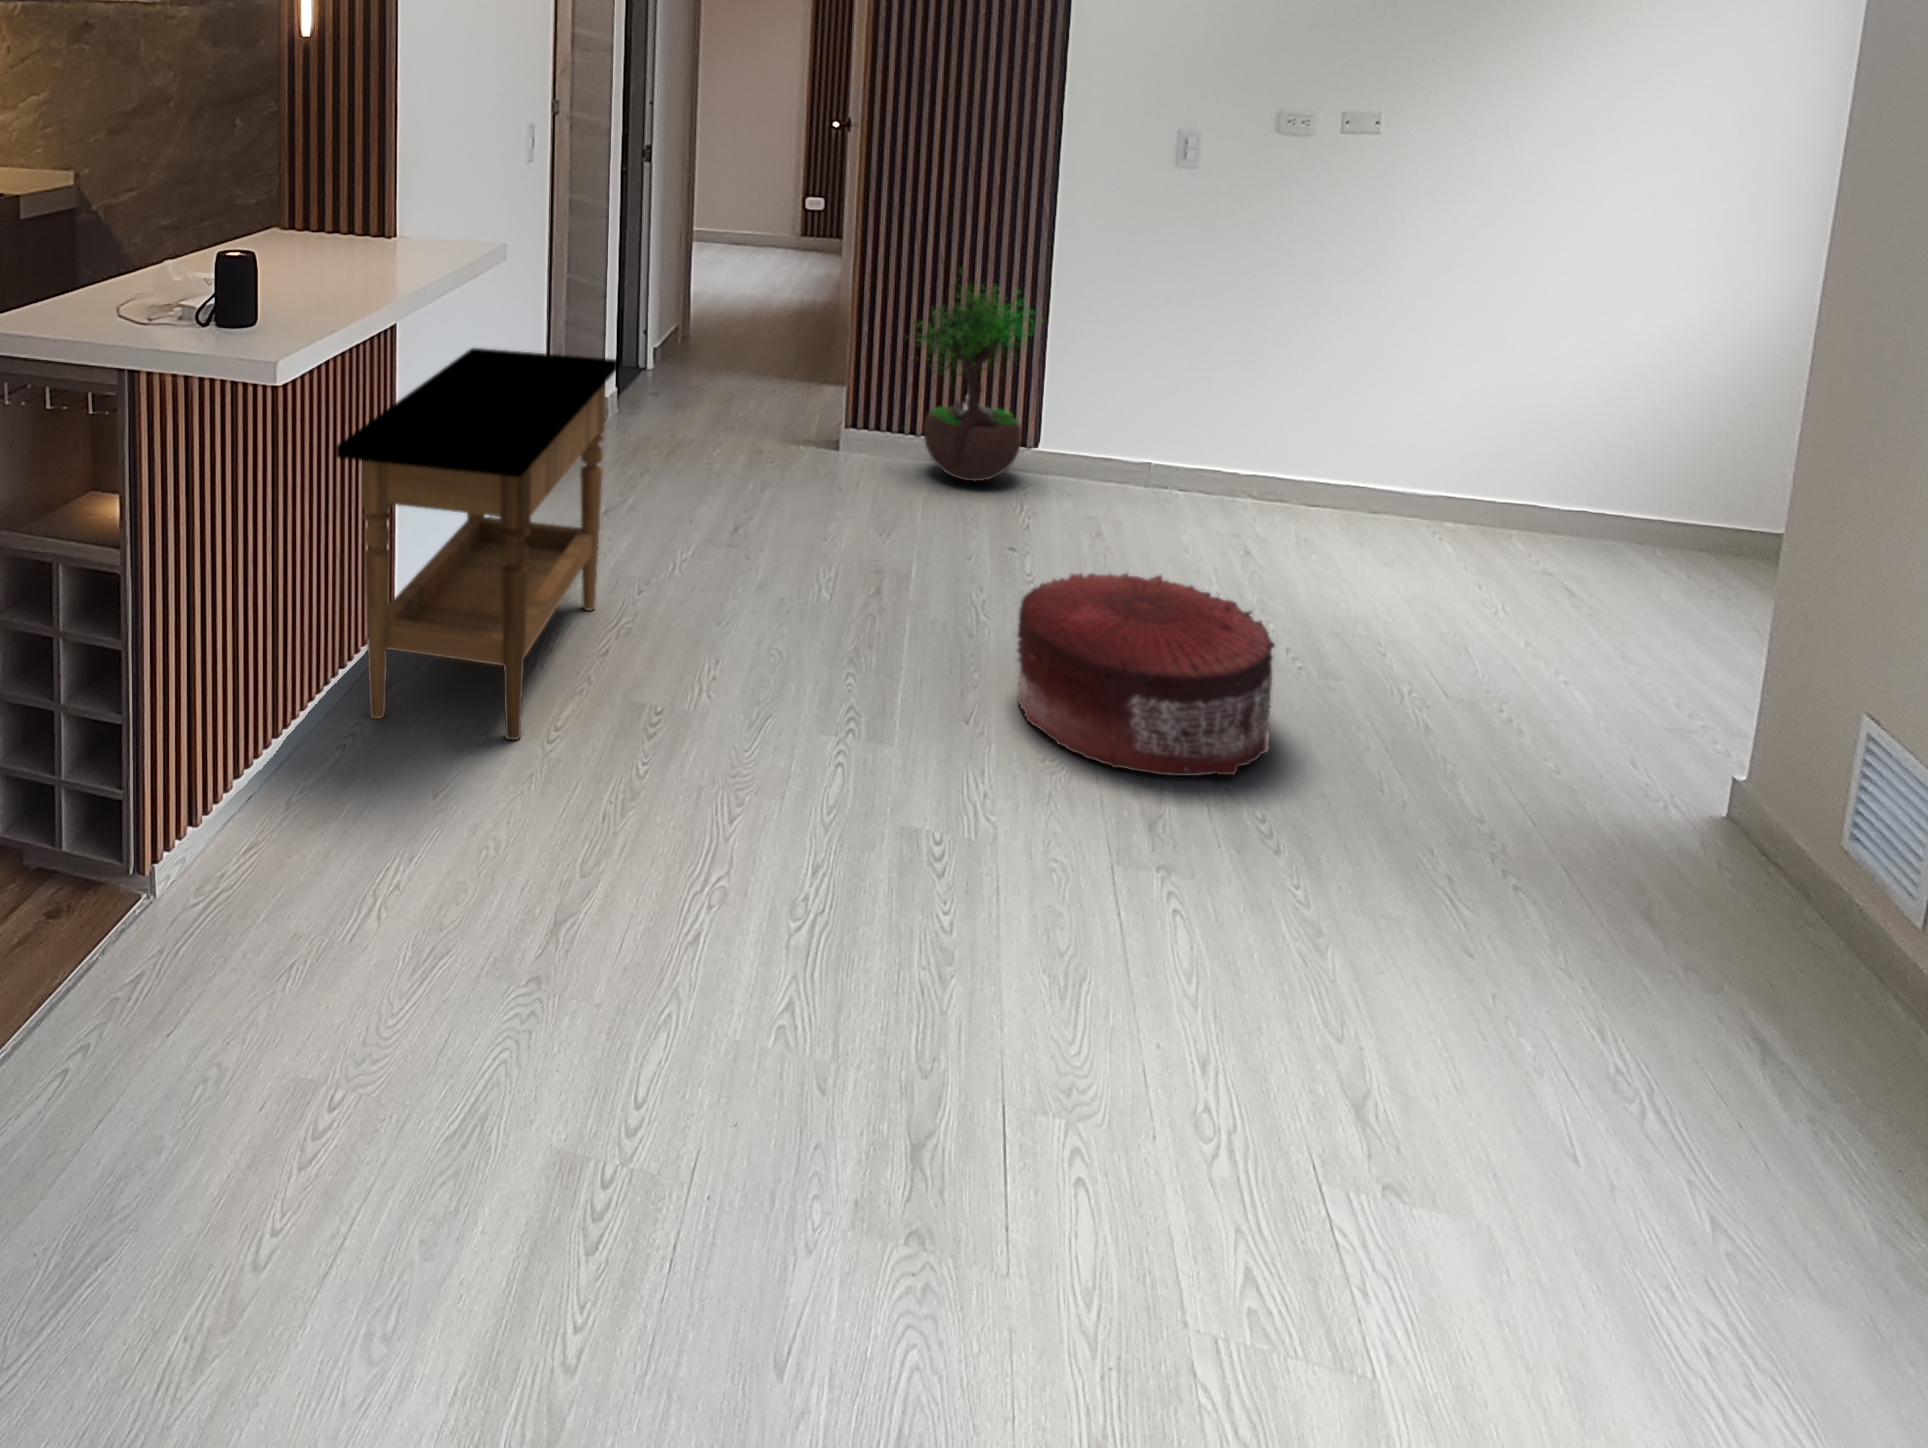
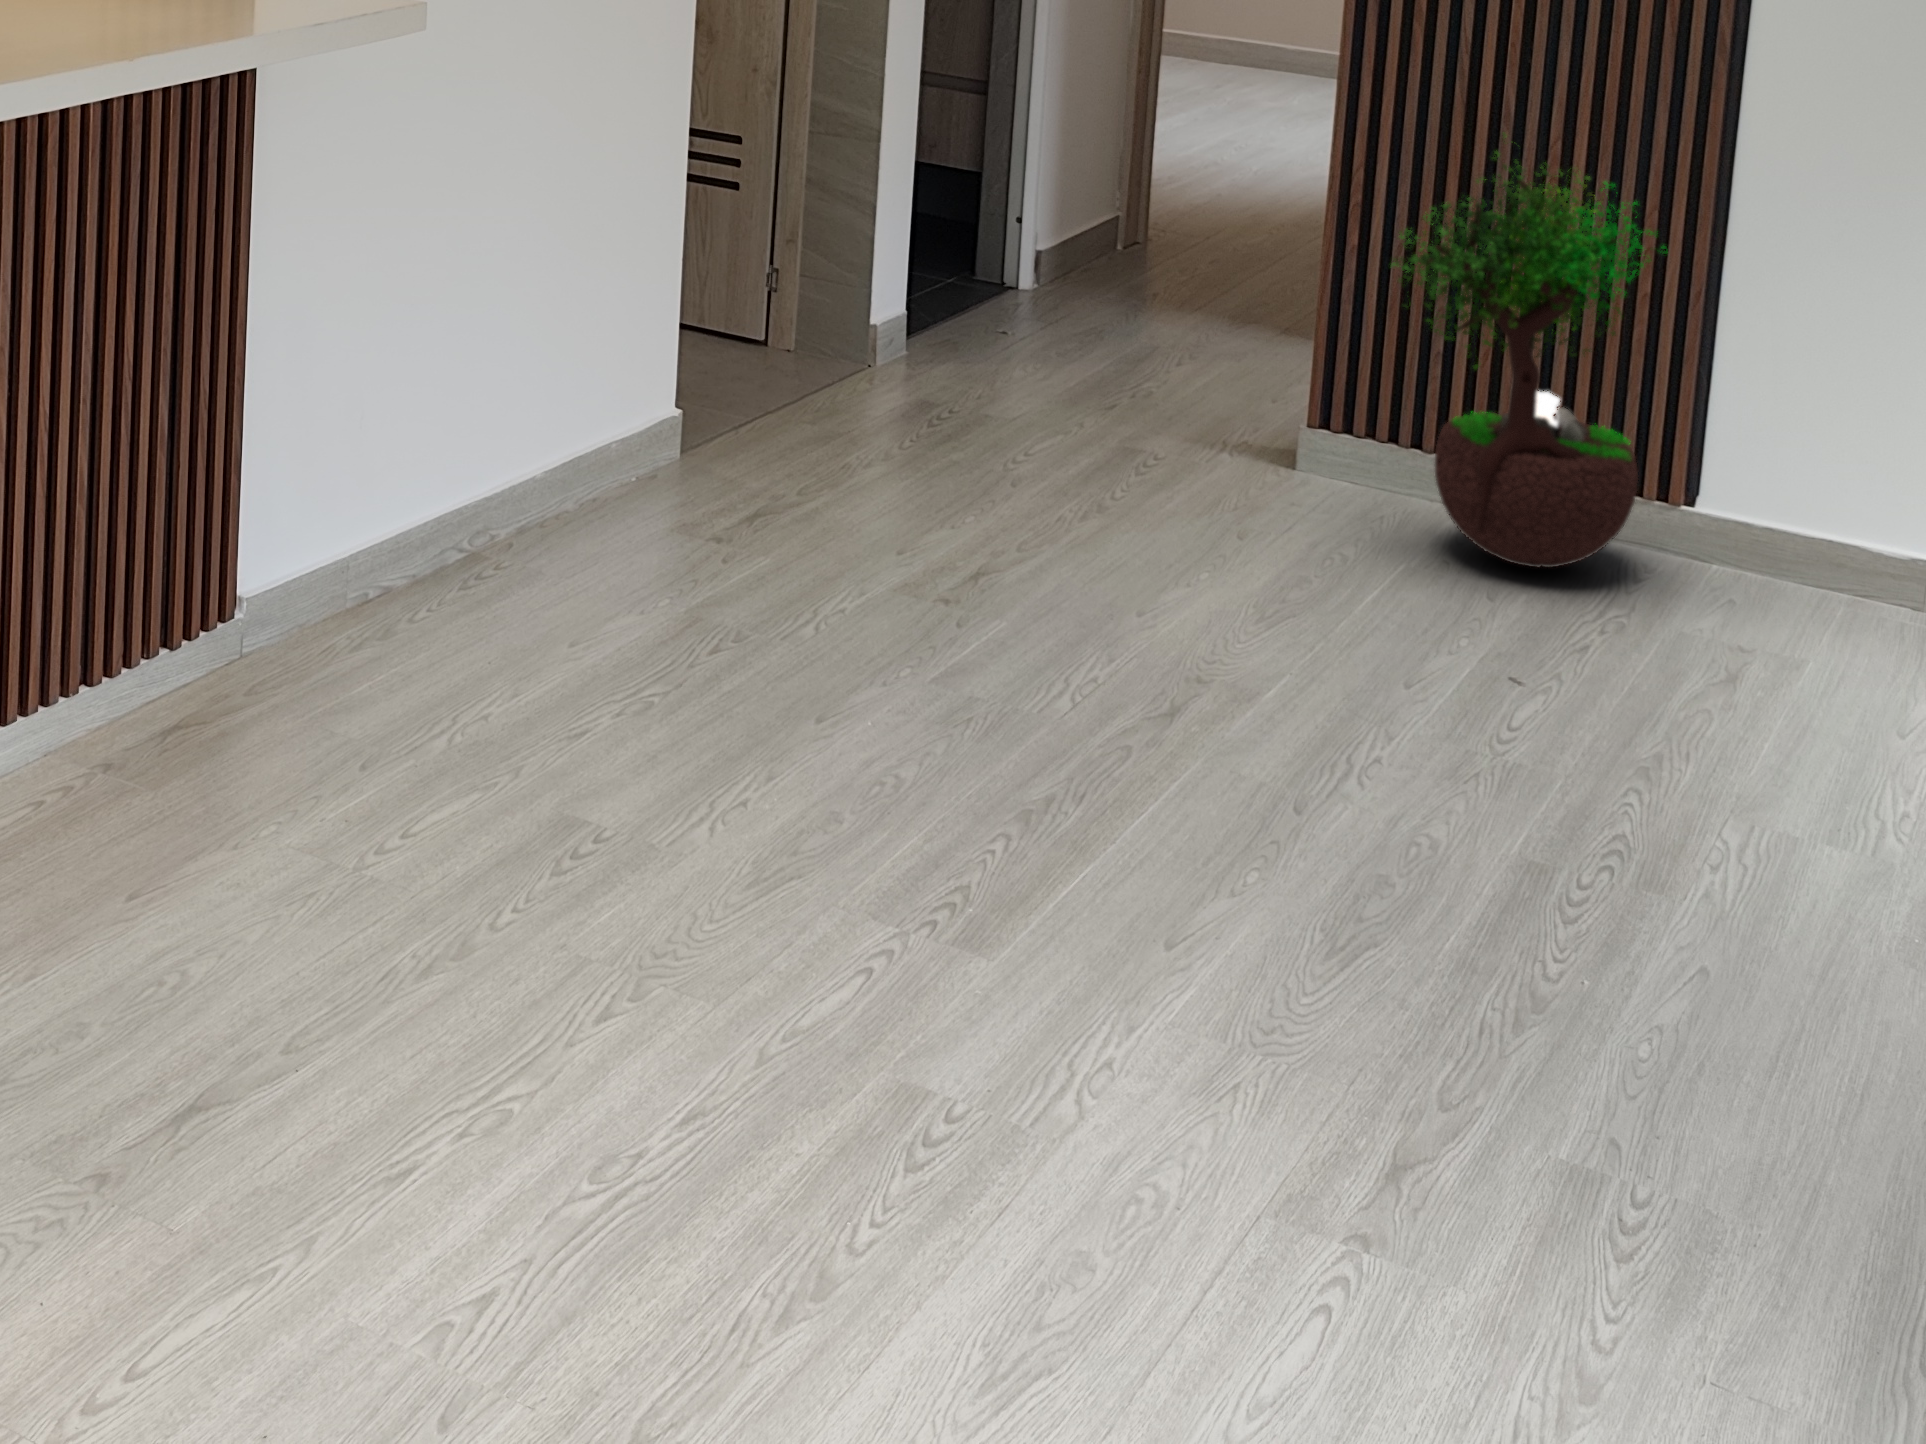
side table: present [336,348,618,740] -> none [38,190,667,851]
pouf: present [1017,574,1275,776] -> none [1257,712,1764,1124]

